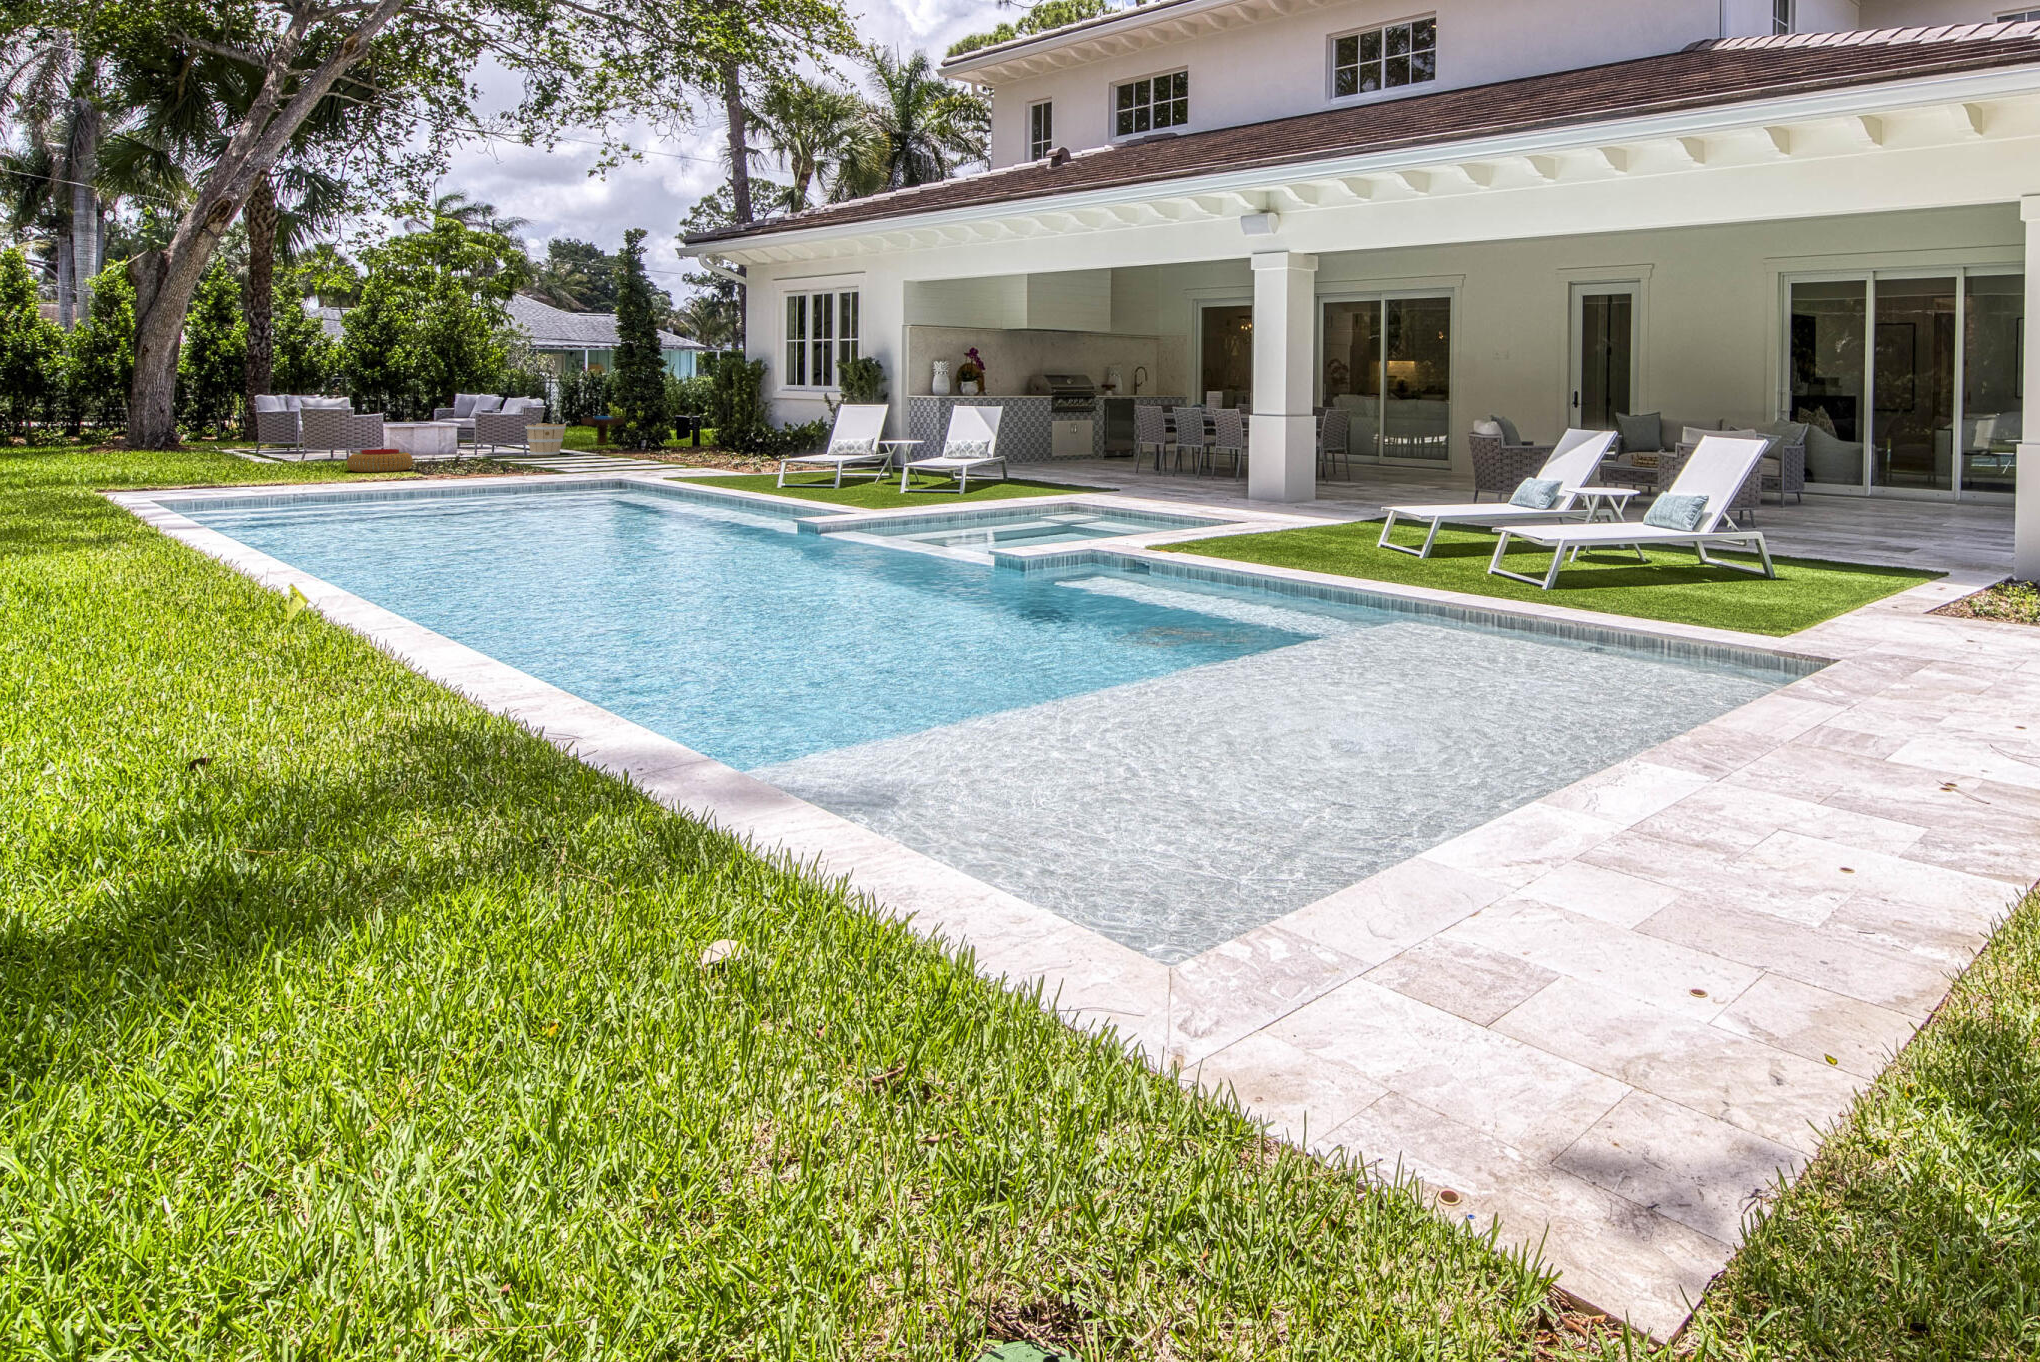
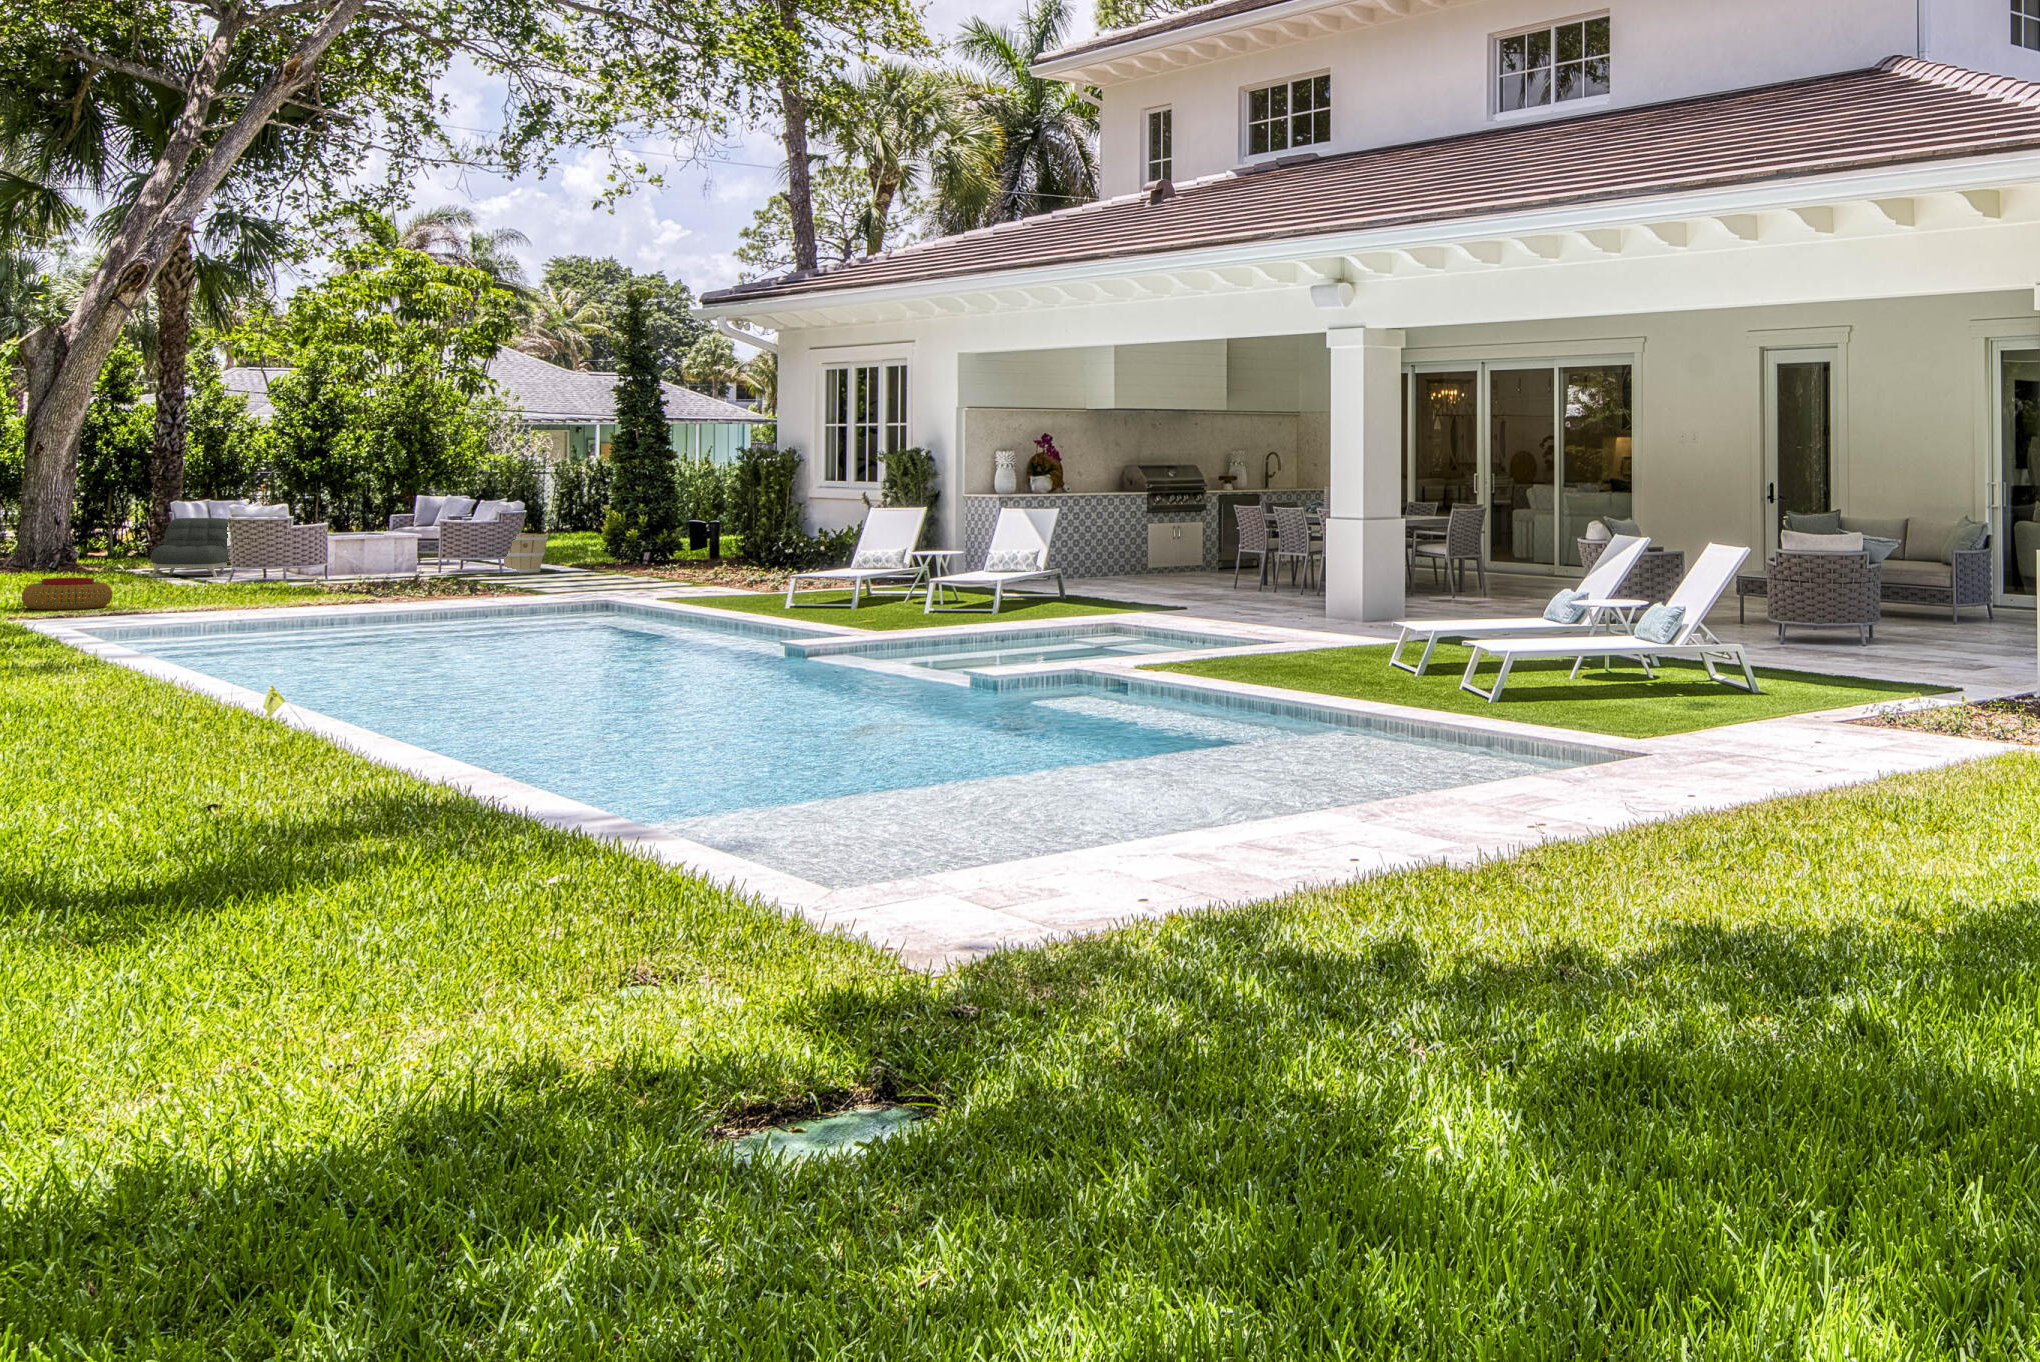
armchair: none [226,413,301,462] -> present [151,518,233,577]
side table: present [581,417,624,445] -> none [569,526,623,563]
pouf: present [347,449,413,472] -> present [22,578,113,610]

